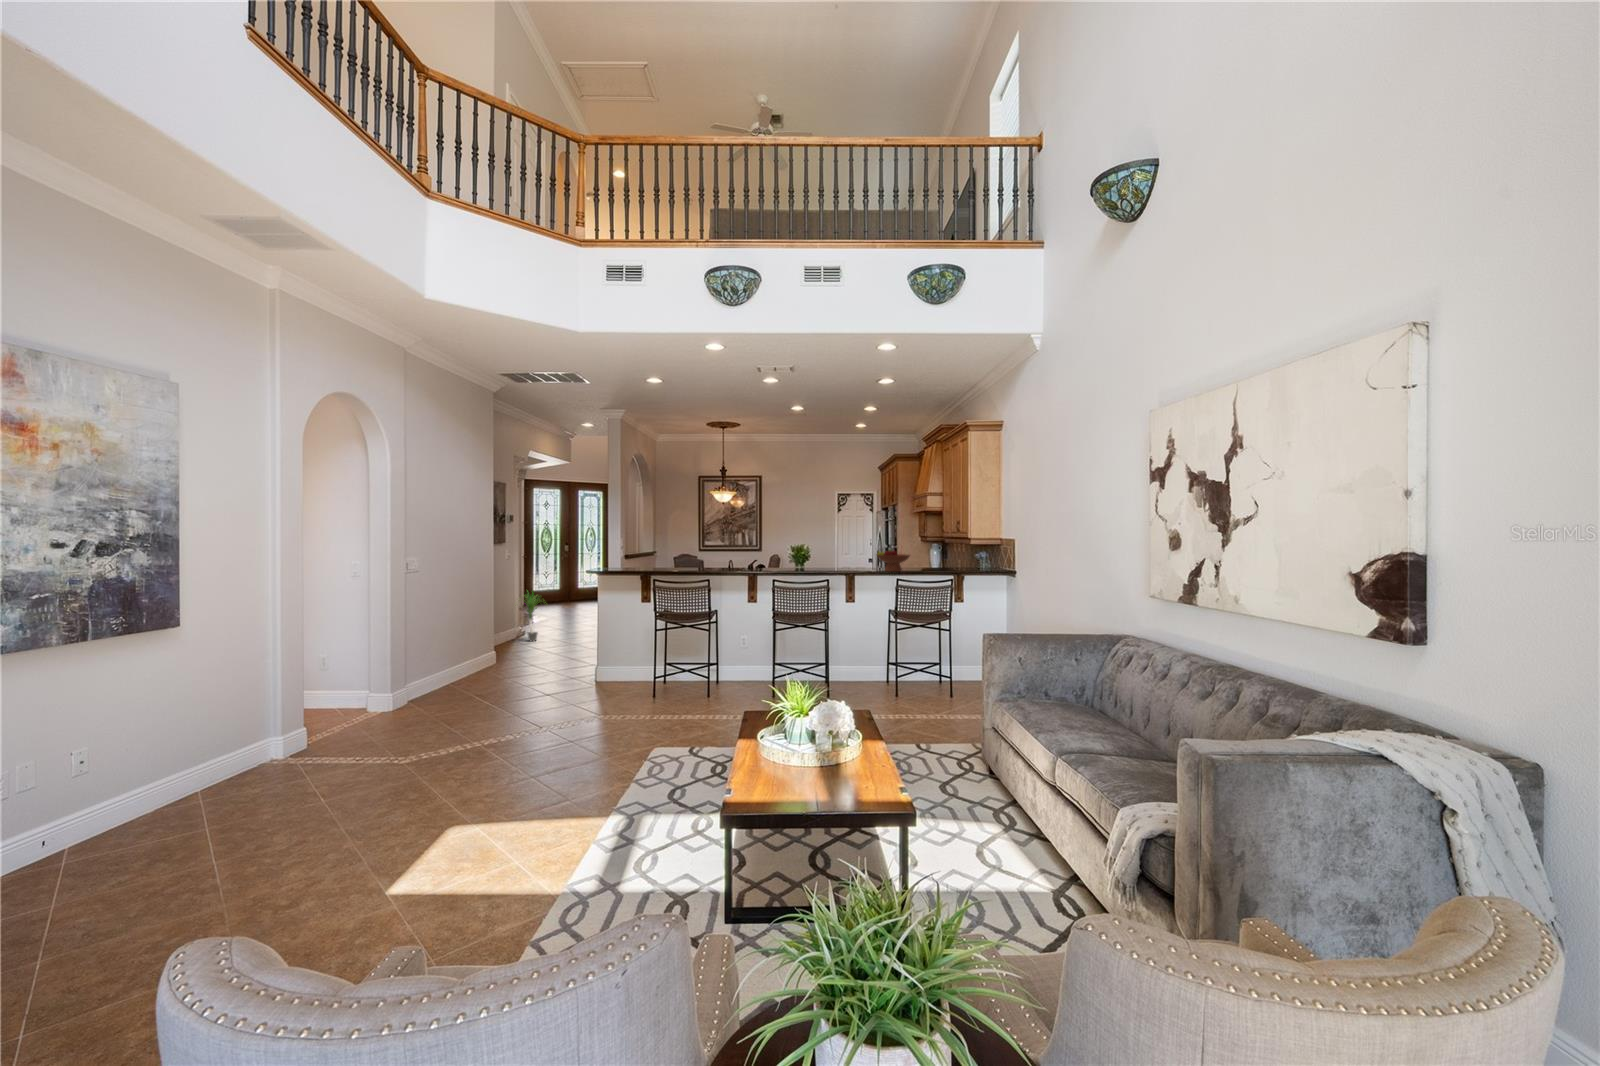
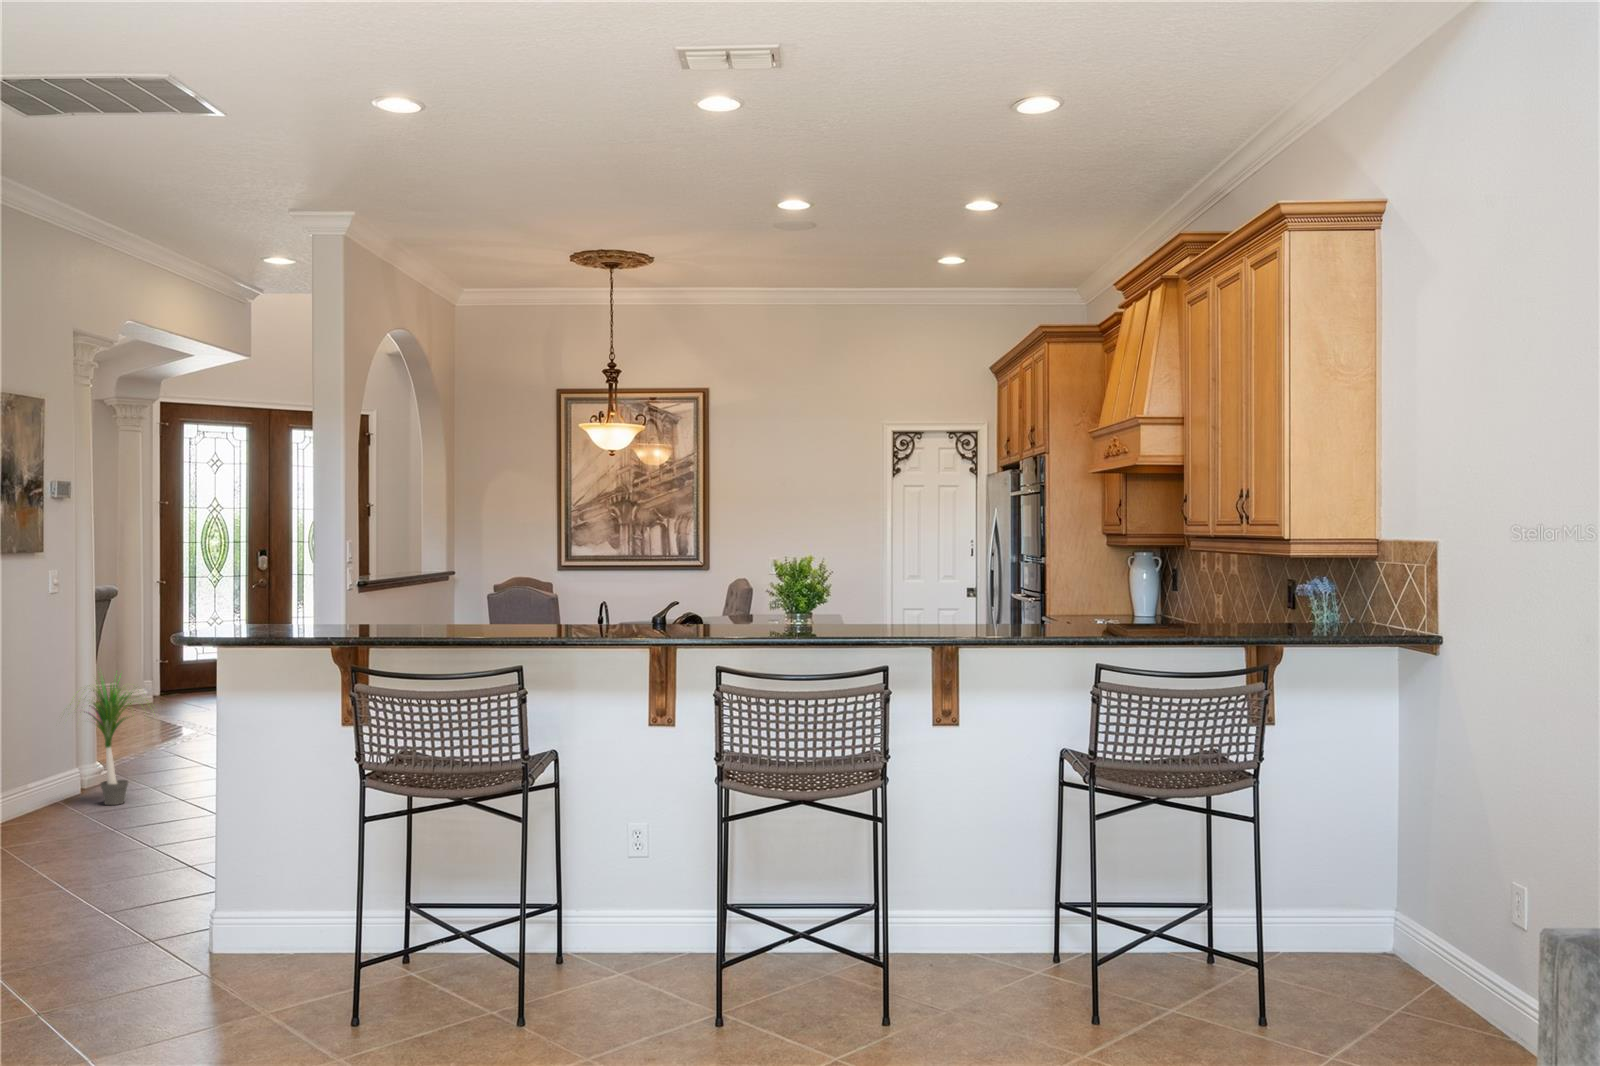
fruit bowl: present [877,549,910,572] -> none [1023,569,1129,639]

